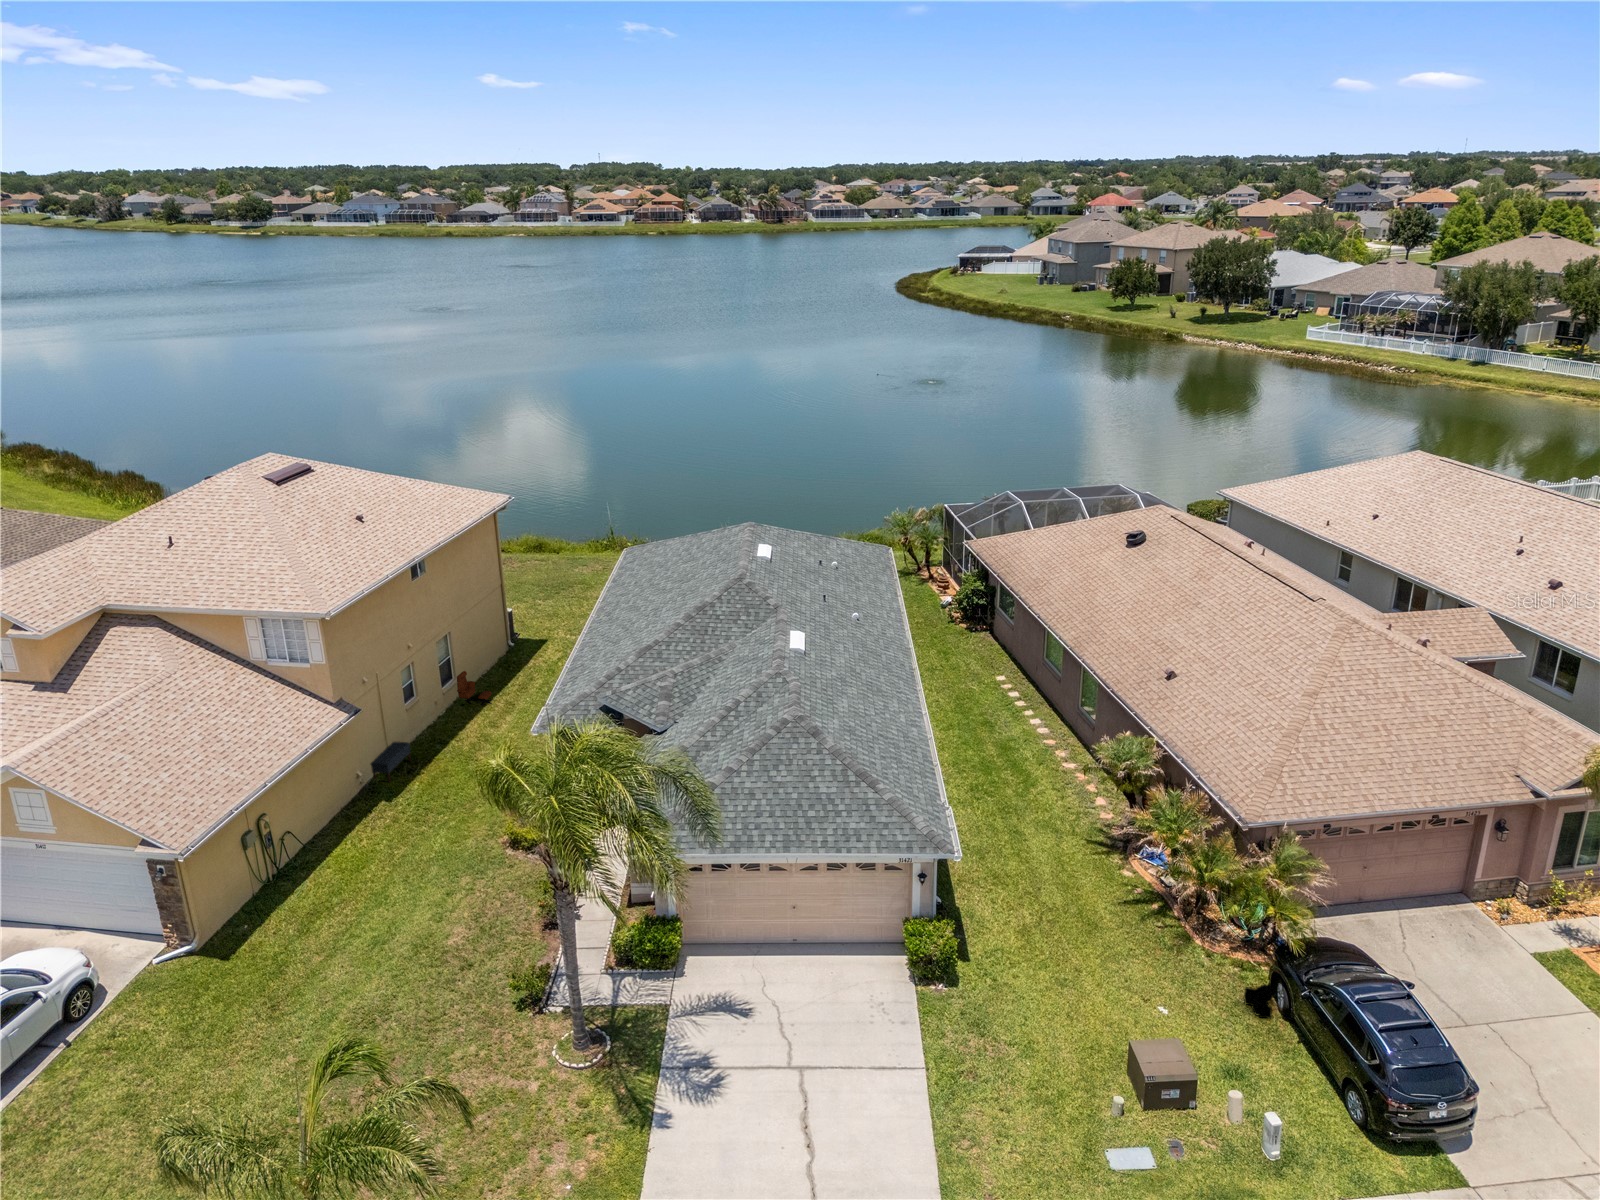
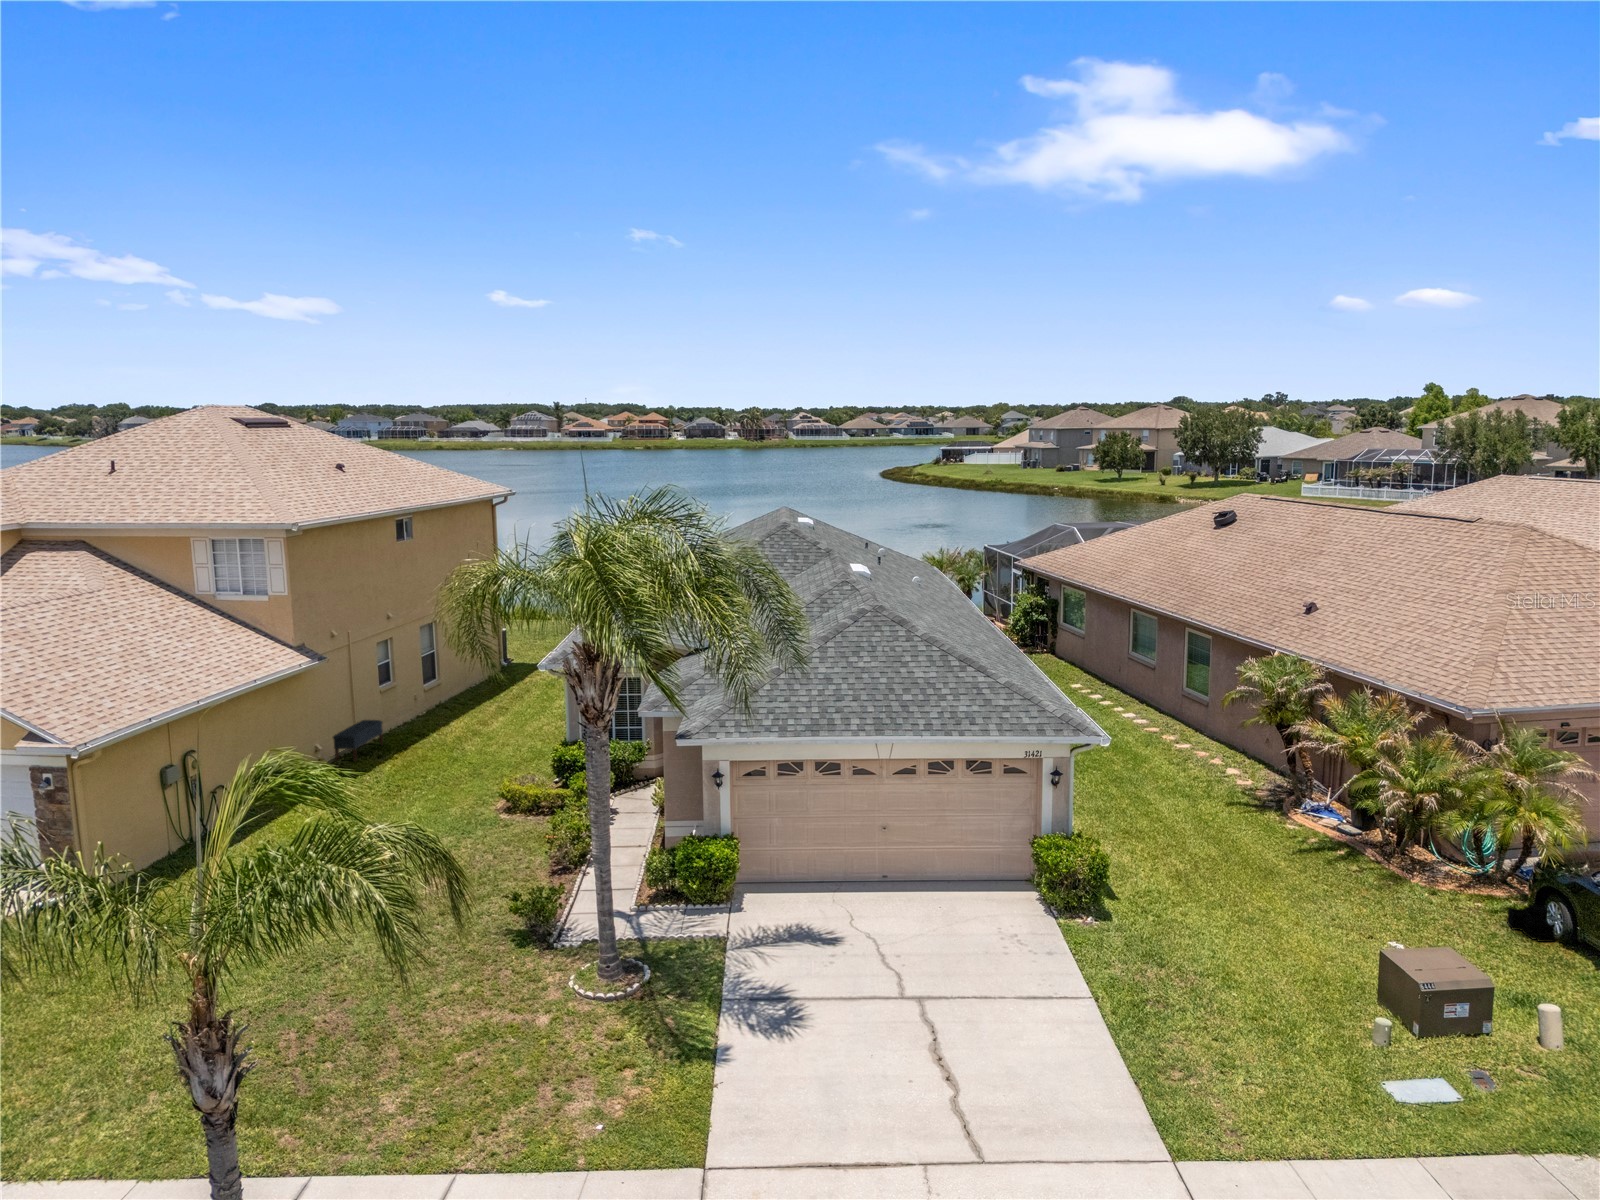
lounge chair: present [457,671,492,706] -> none [441,665,483,704]

